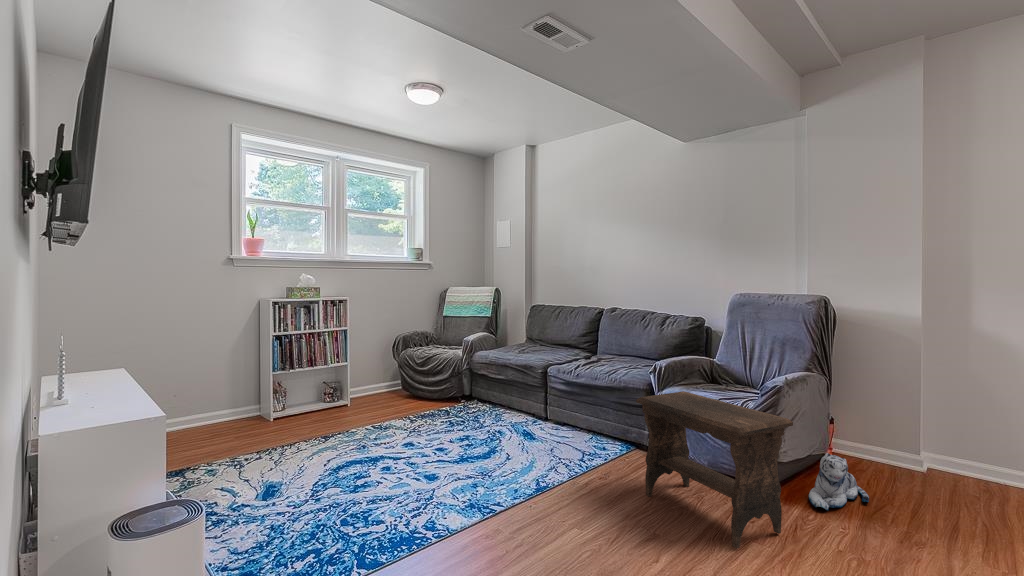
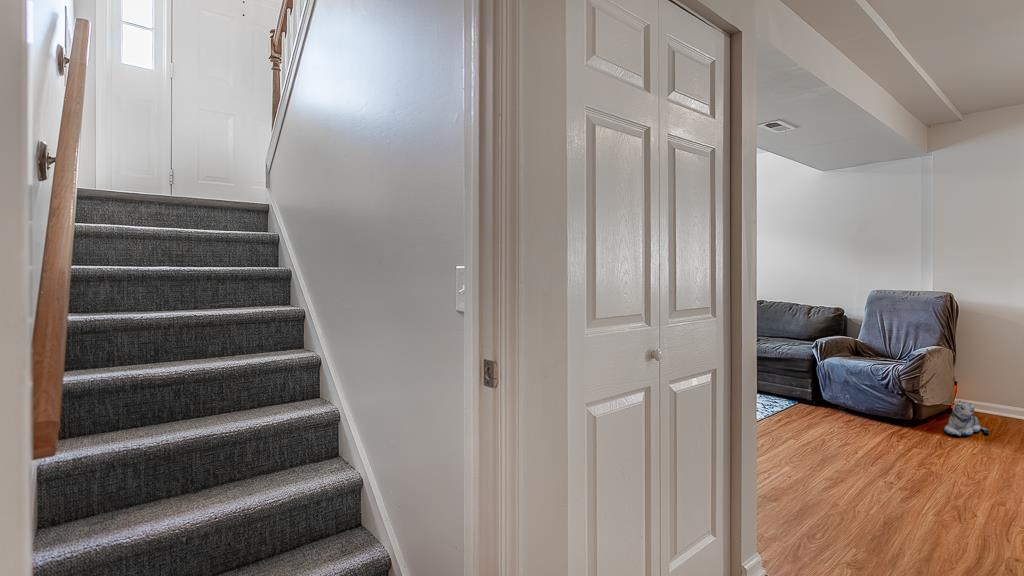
footstool: present [636,391,793,549] -> none [819,358,942,450]

